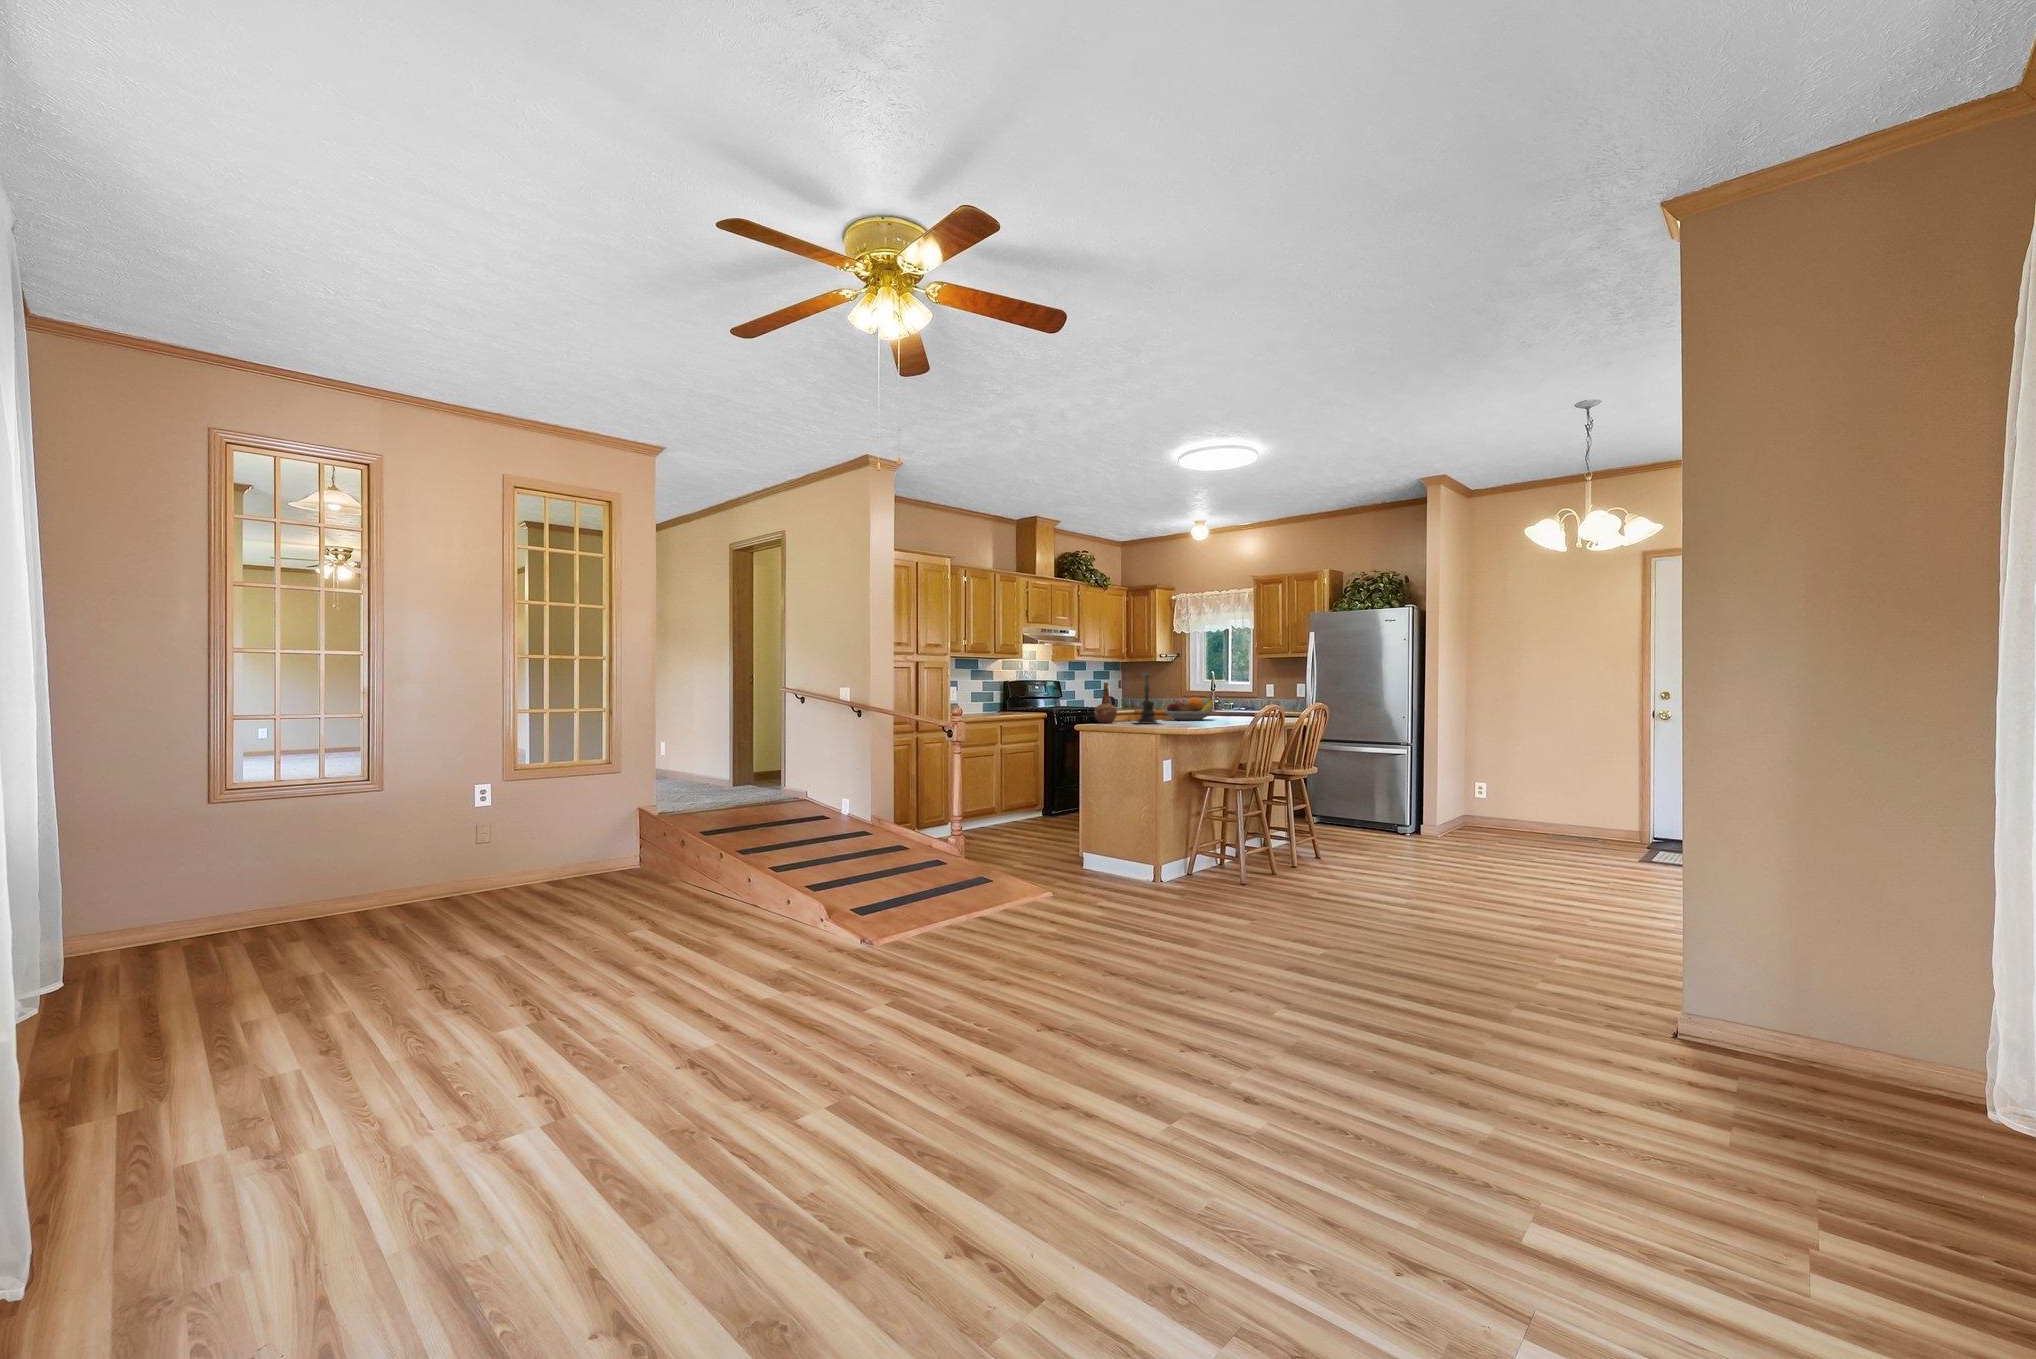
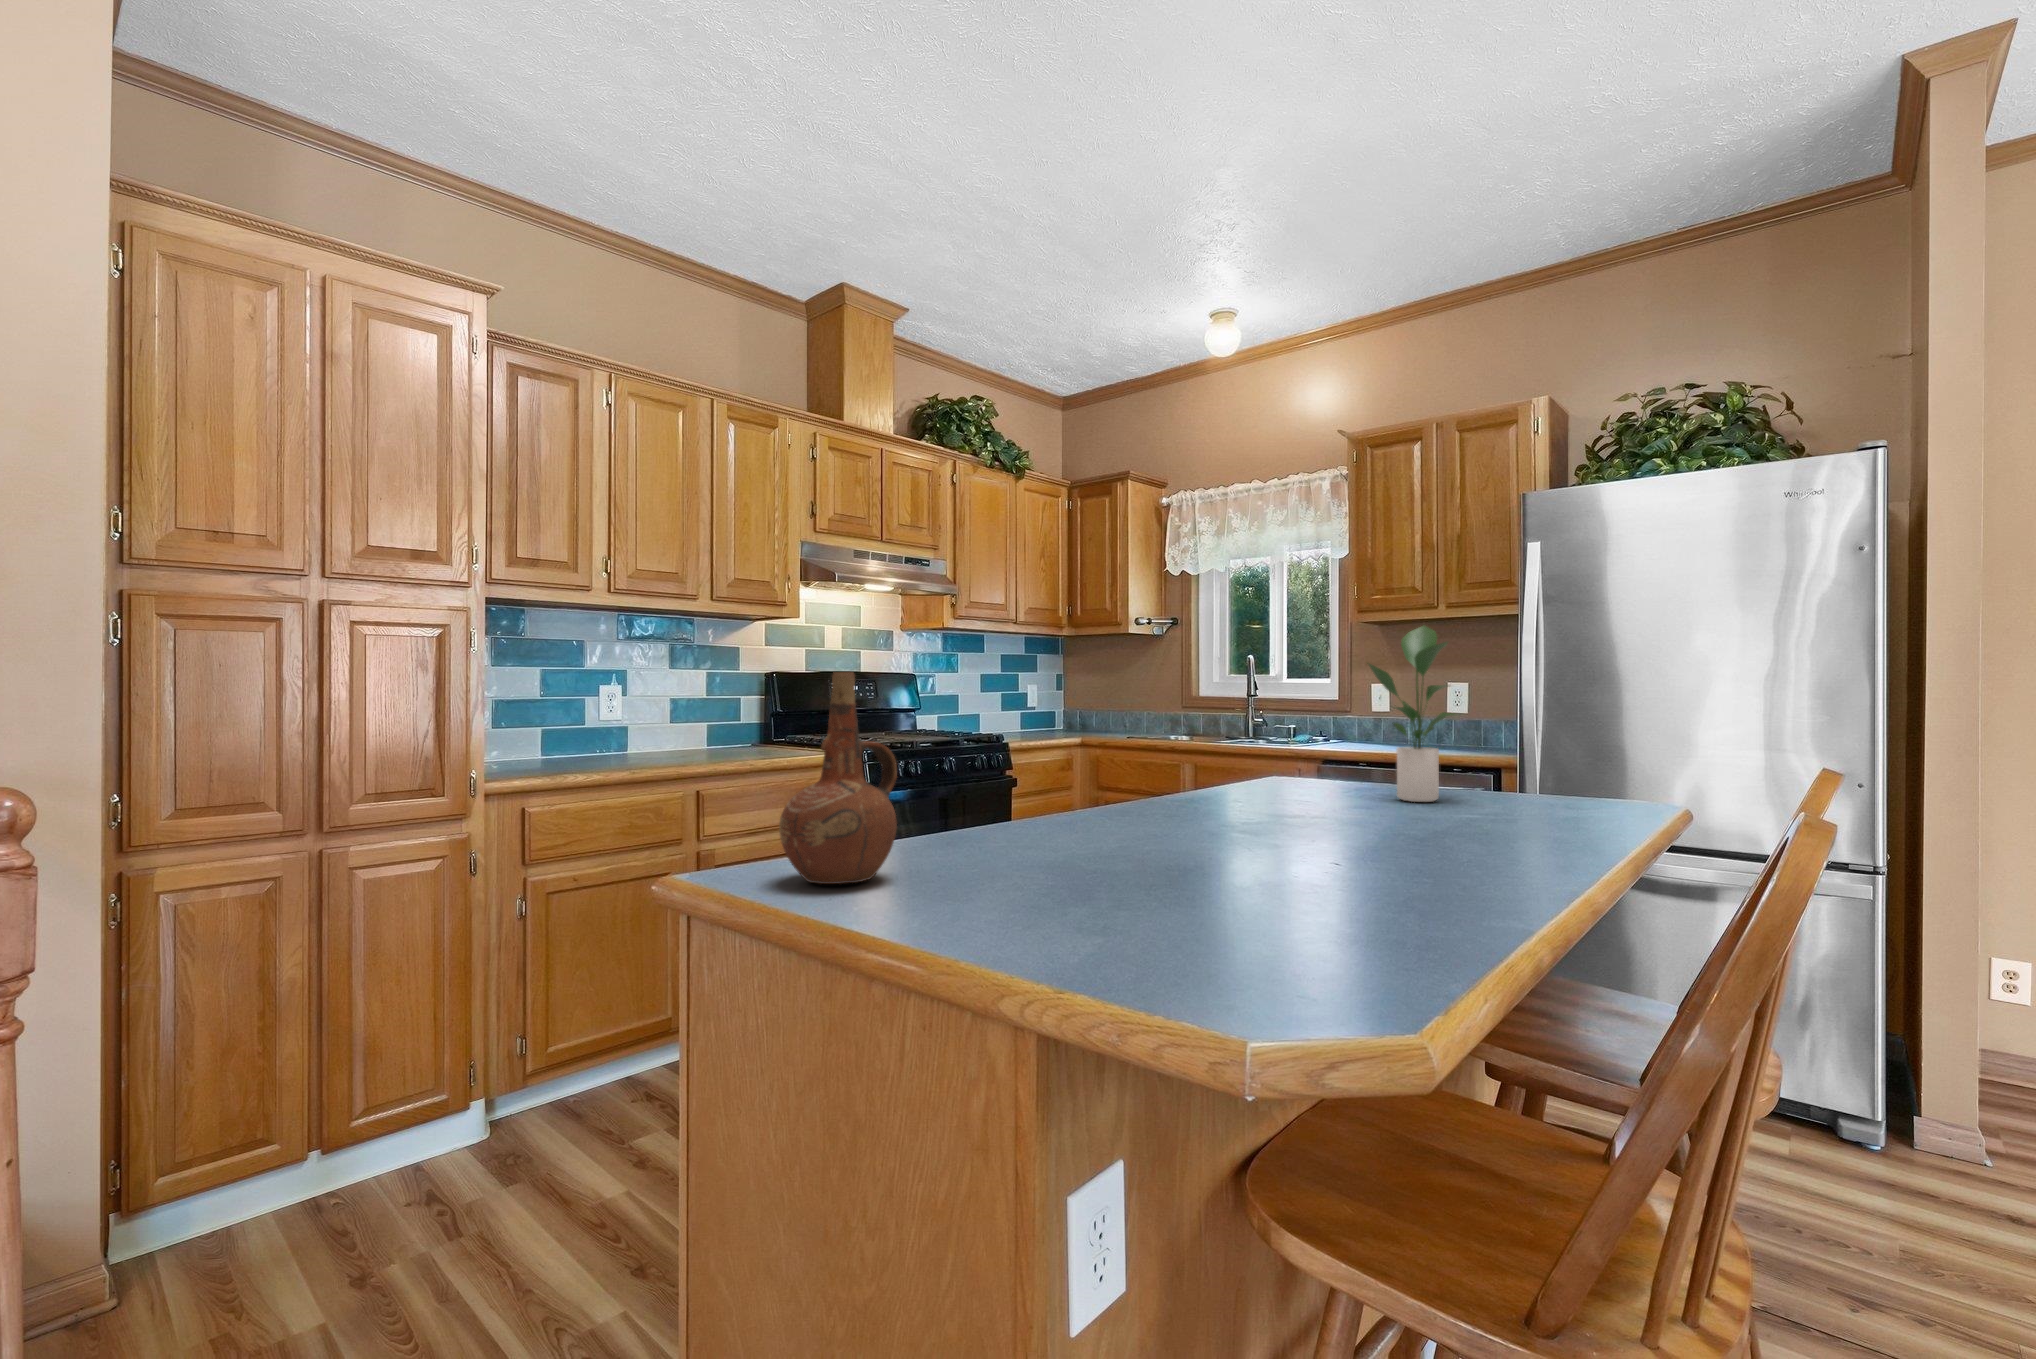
potted plant: none [1228,668,1253,717] -> present [1367,625,1456,802]
candle holder: present [1134,673,1157,724] -> none [963,578,1132,921]
fruit bowl: present [1162,697,1215,720] -> none [1132,736,1356,836]

